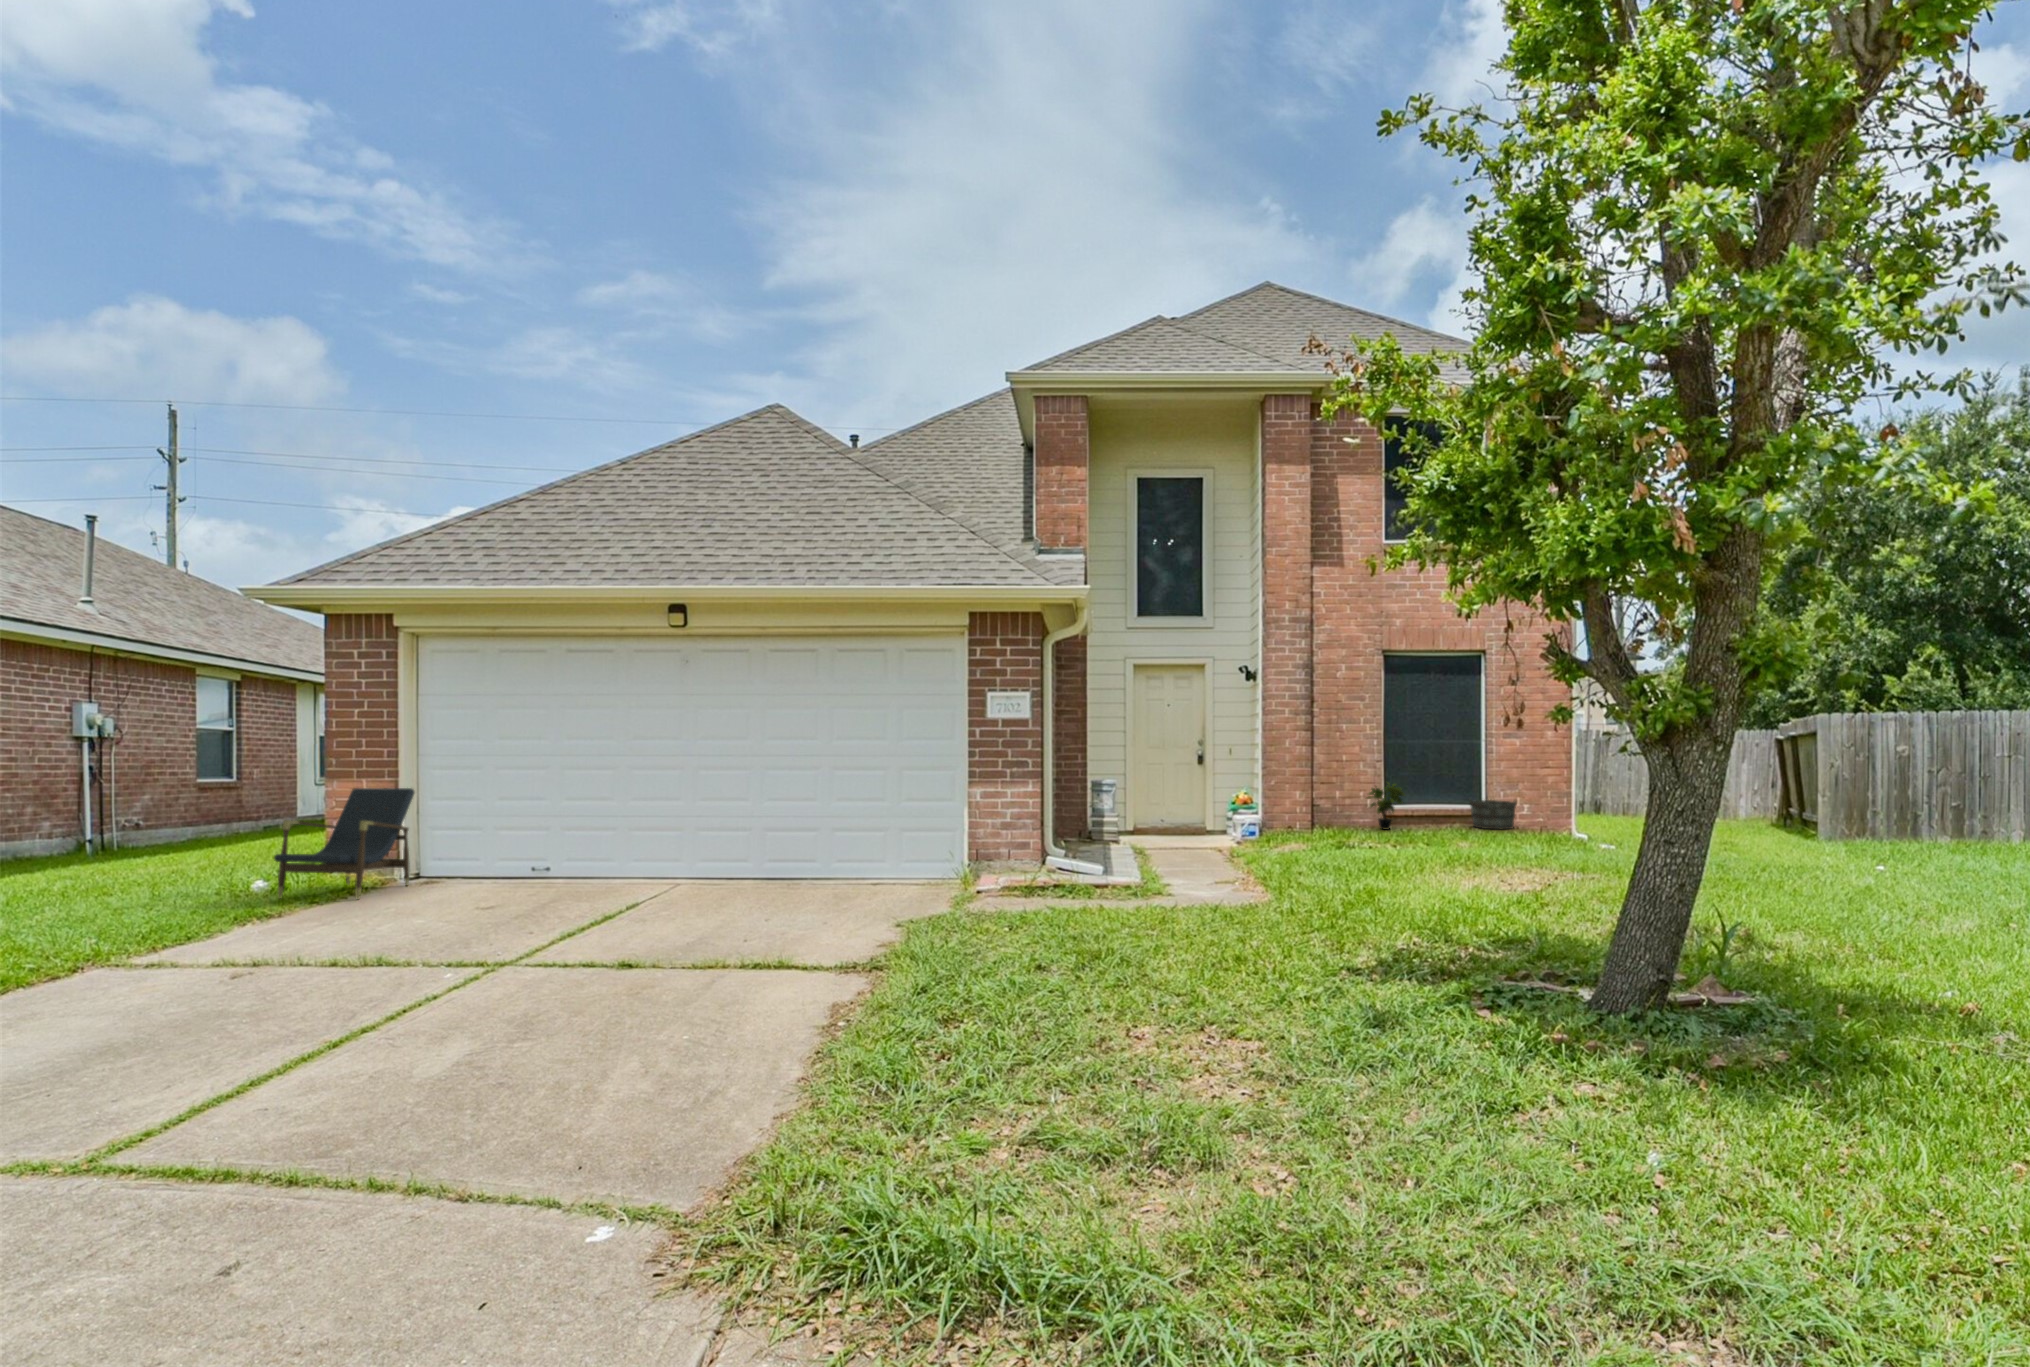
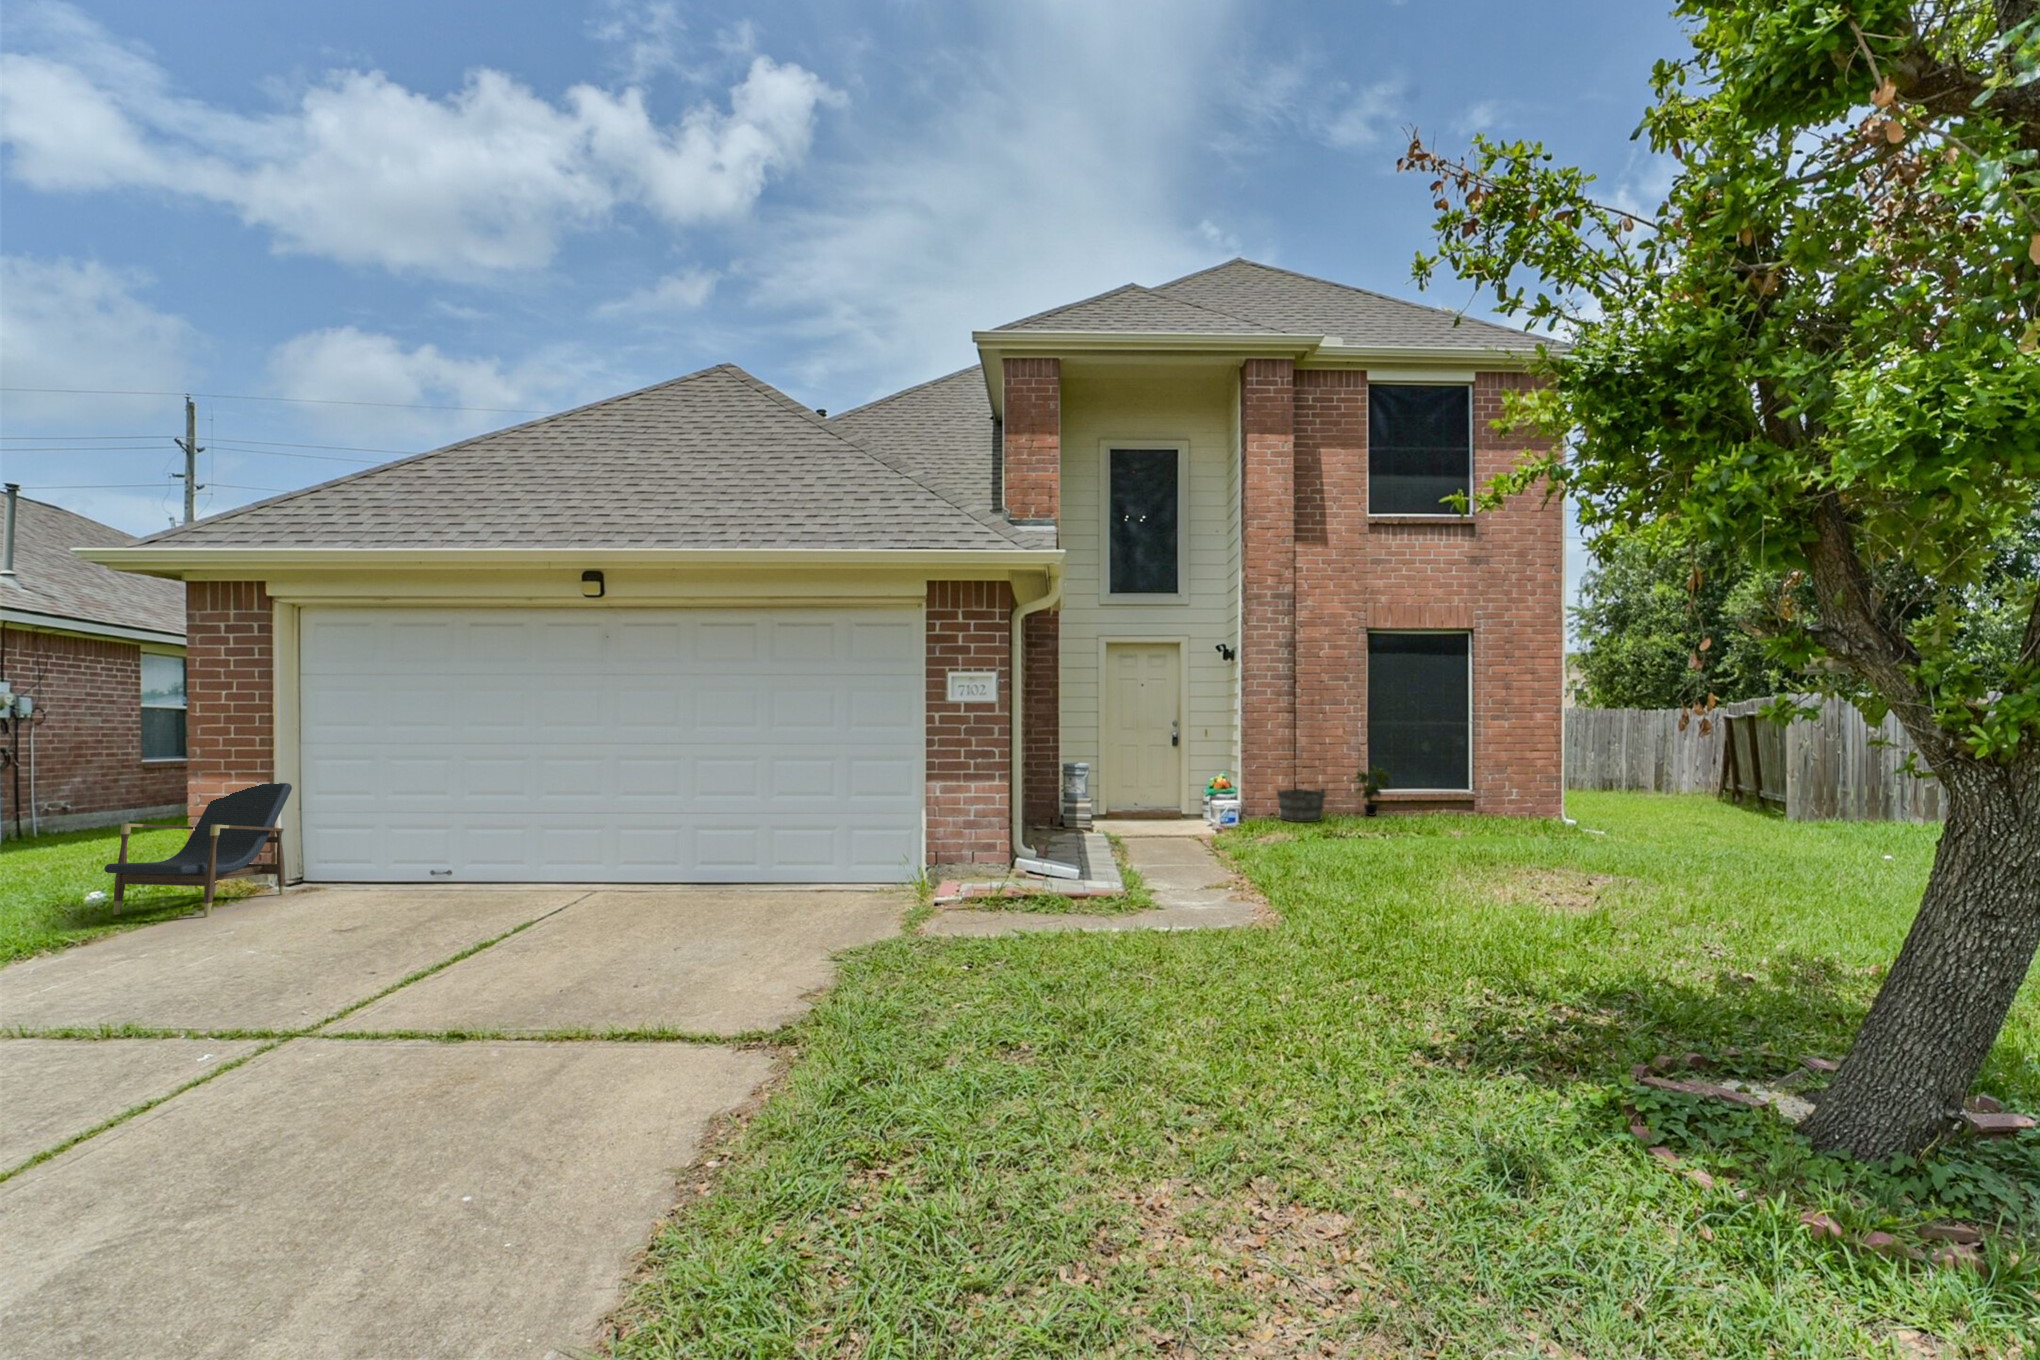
bucket: present [1469,800,1516,829] -> present [1277,788,1327,822]

